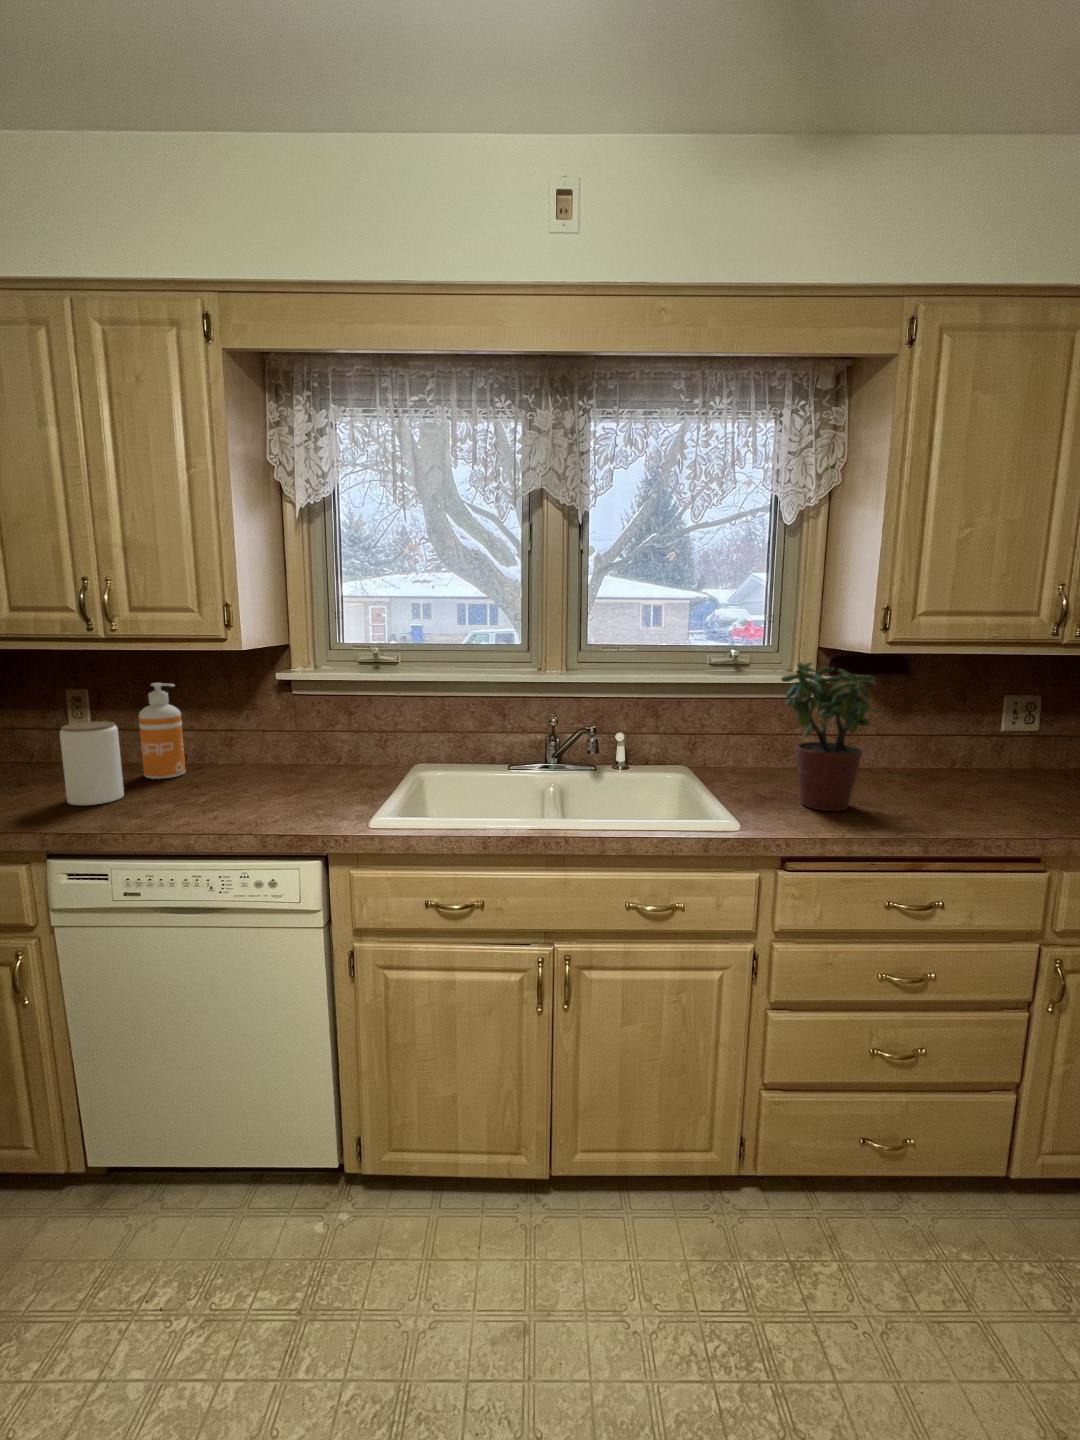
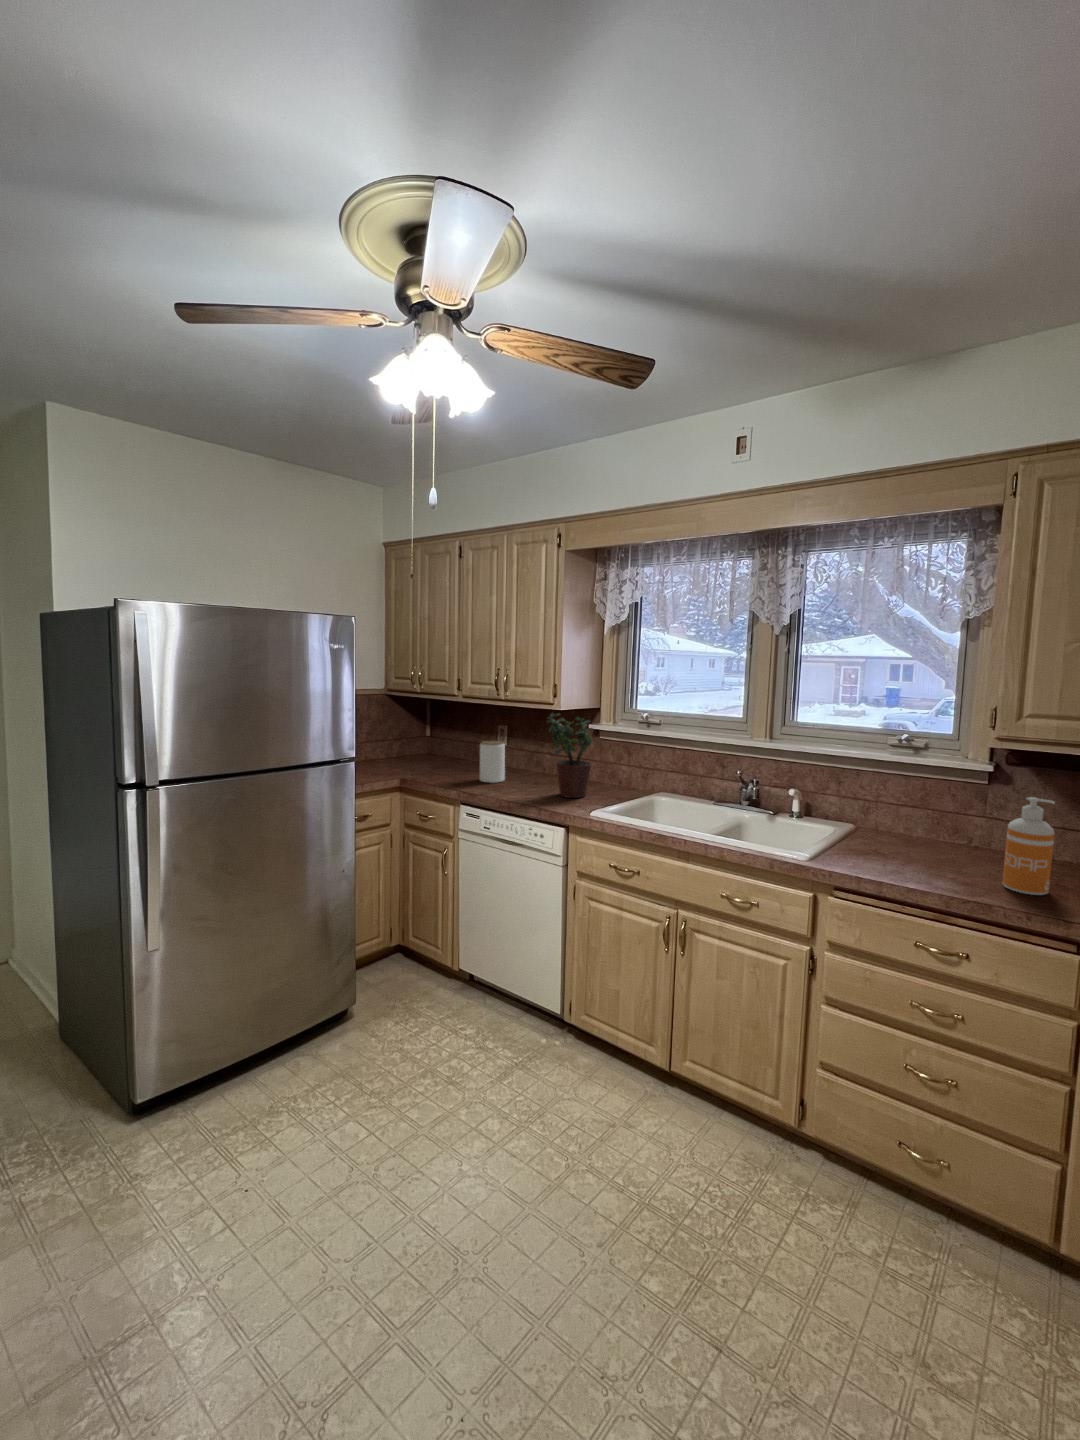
potted plant: present [781,662,877,811] -> present [547,714,592,798]
soap dispenser: present [139,683,185,779] -> present [1002,797,1055,895]

